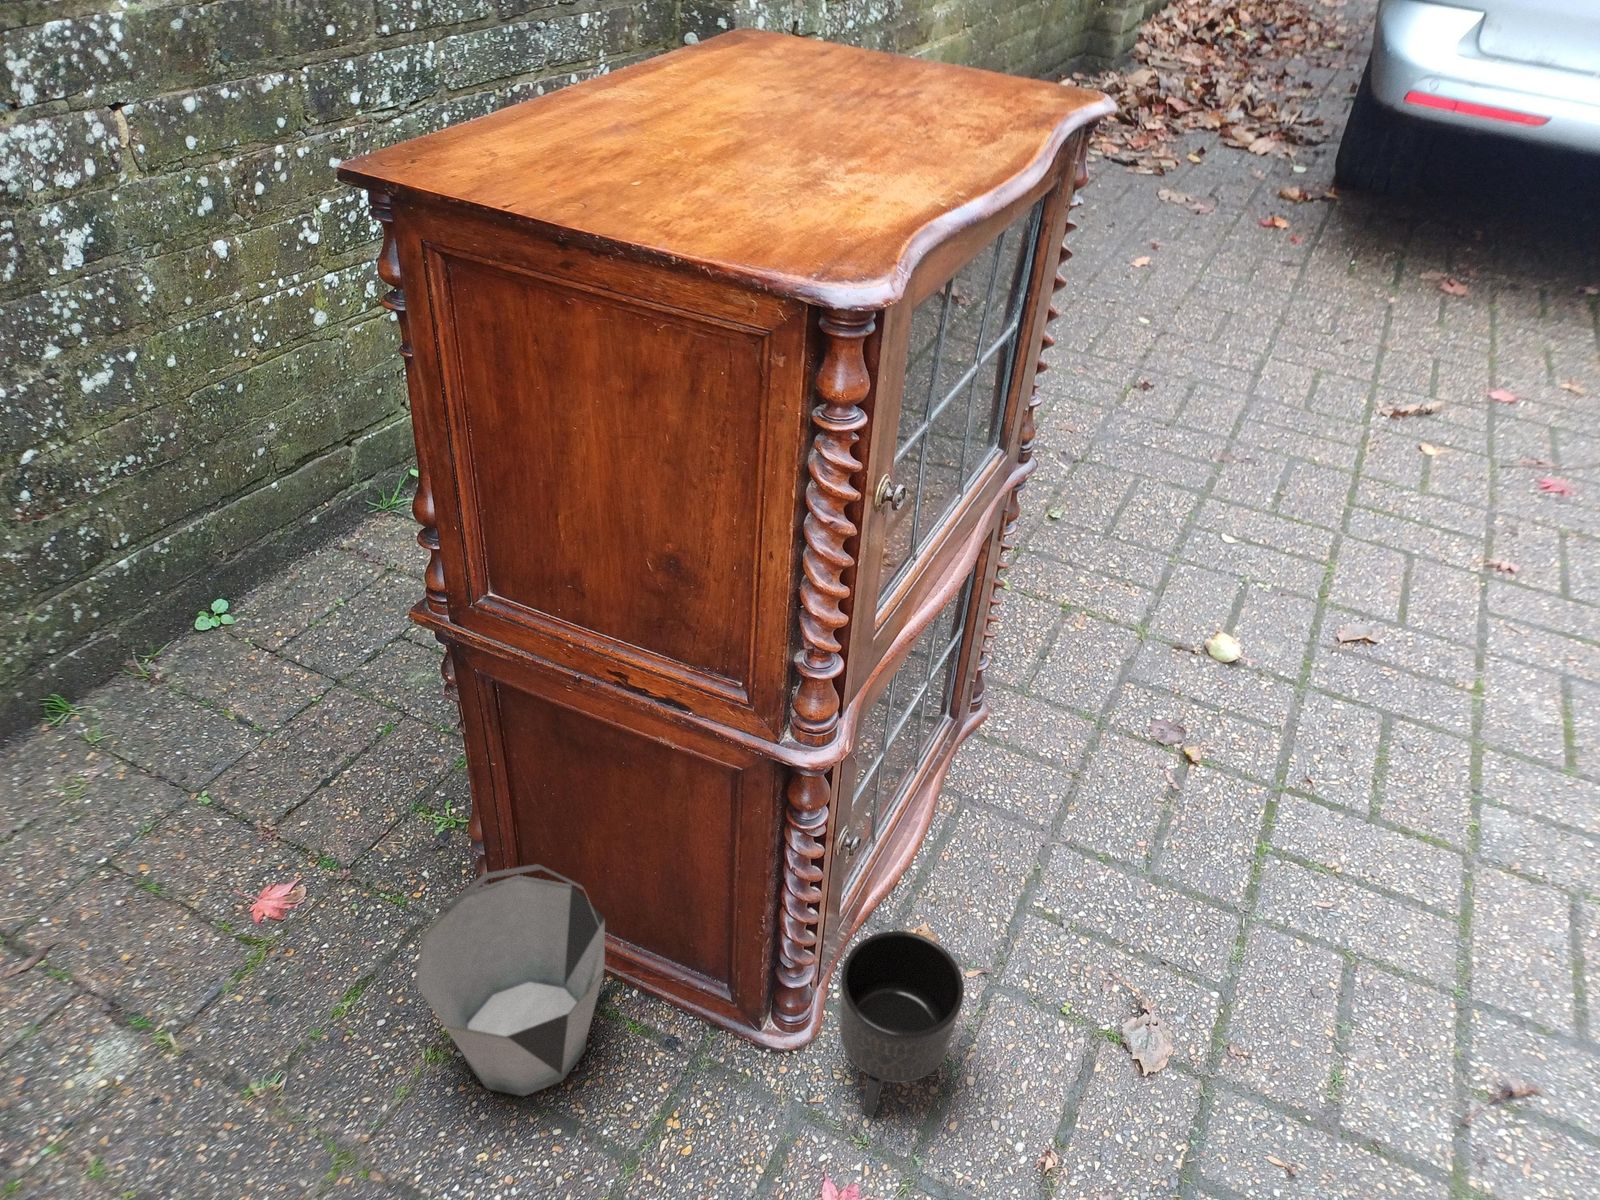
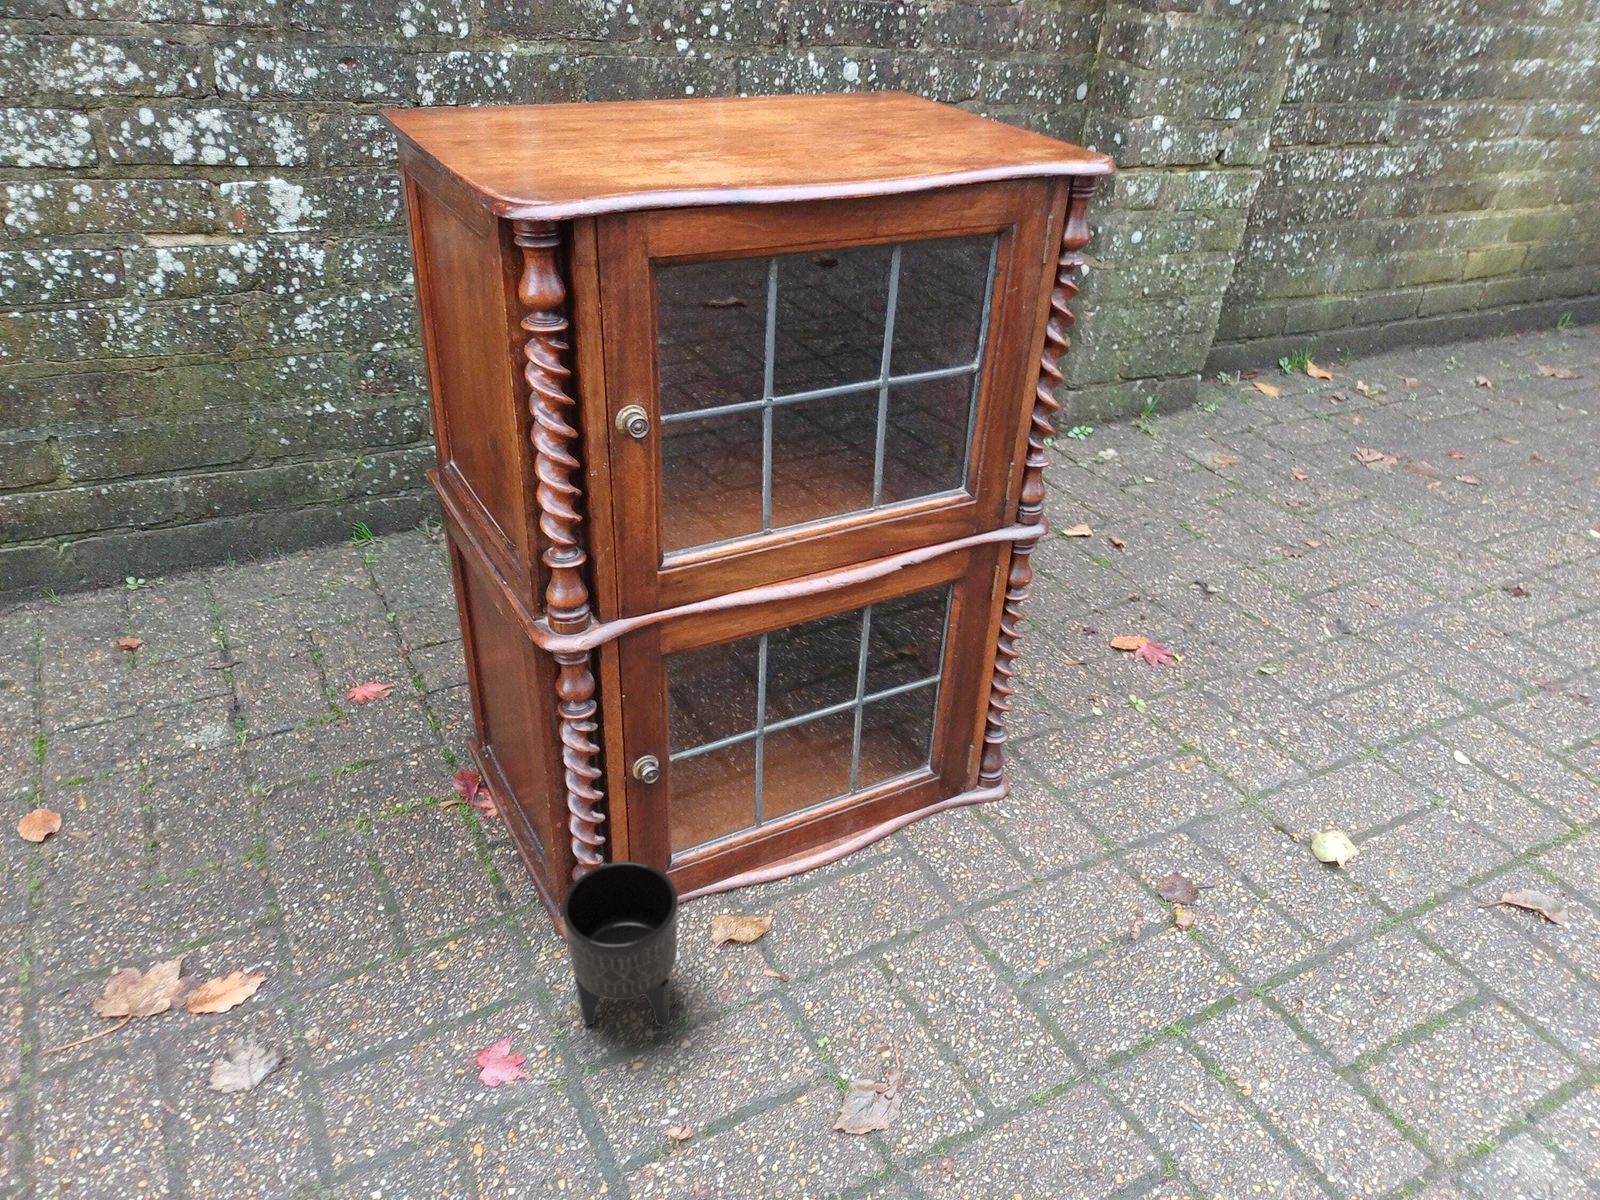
bucket: present [415,864,605,1096] -> none [319,697,478,882]

